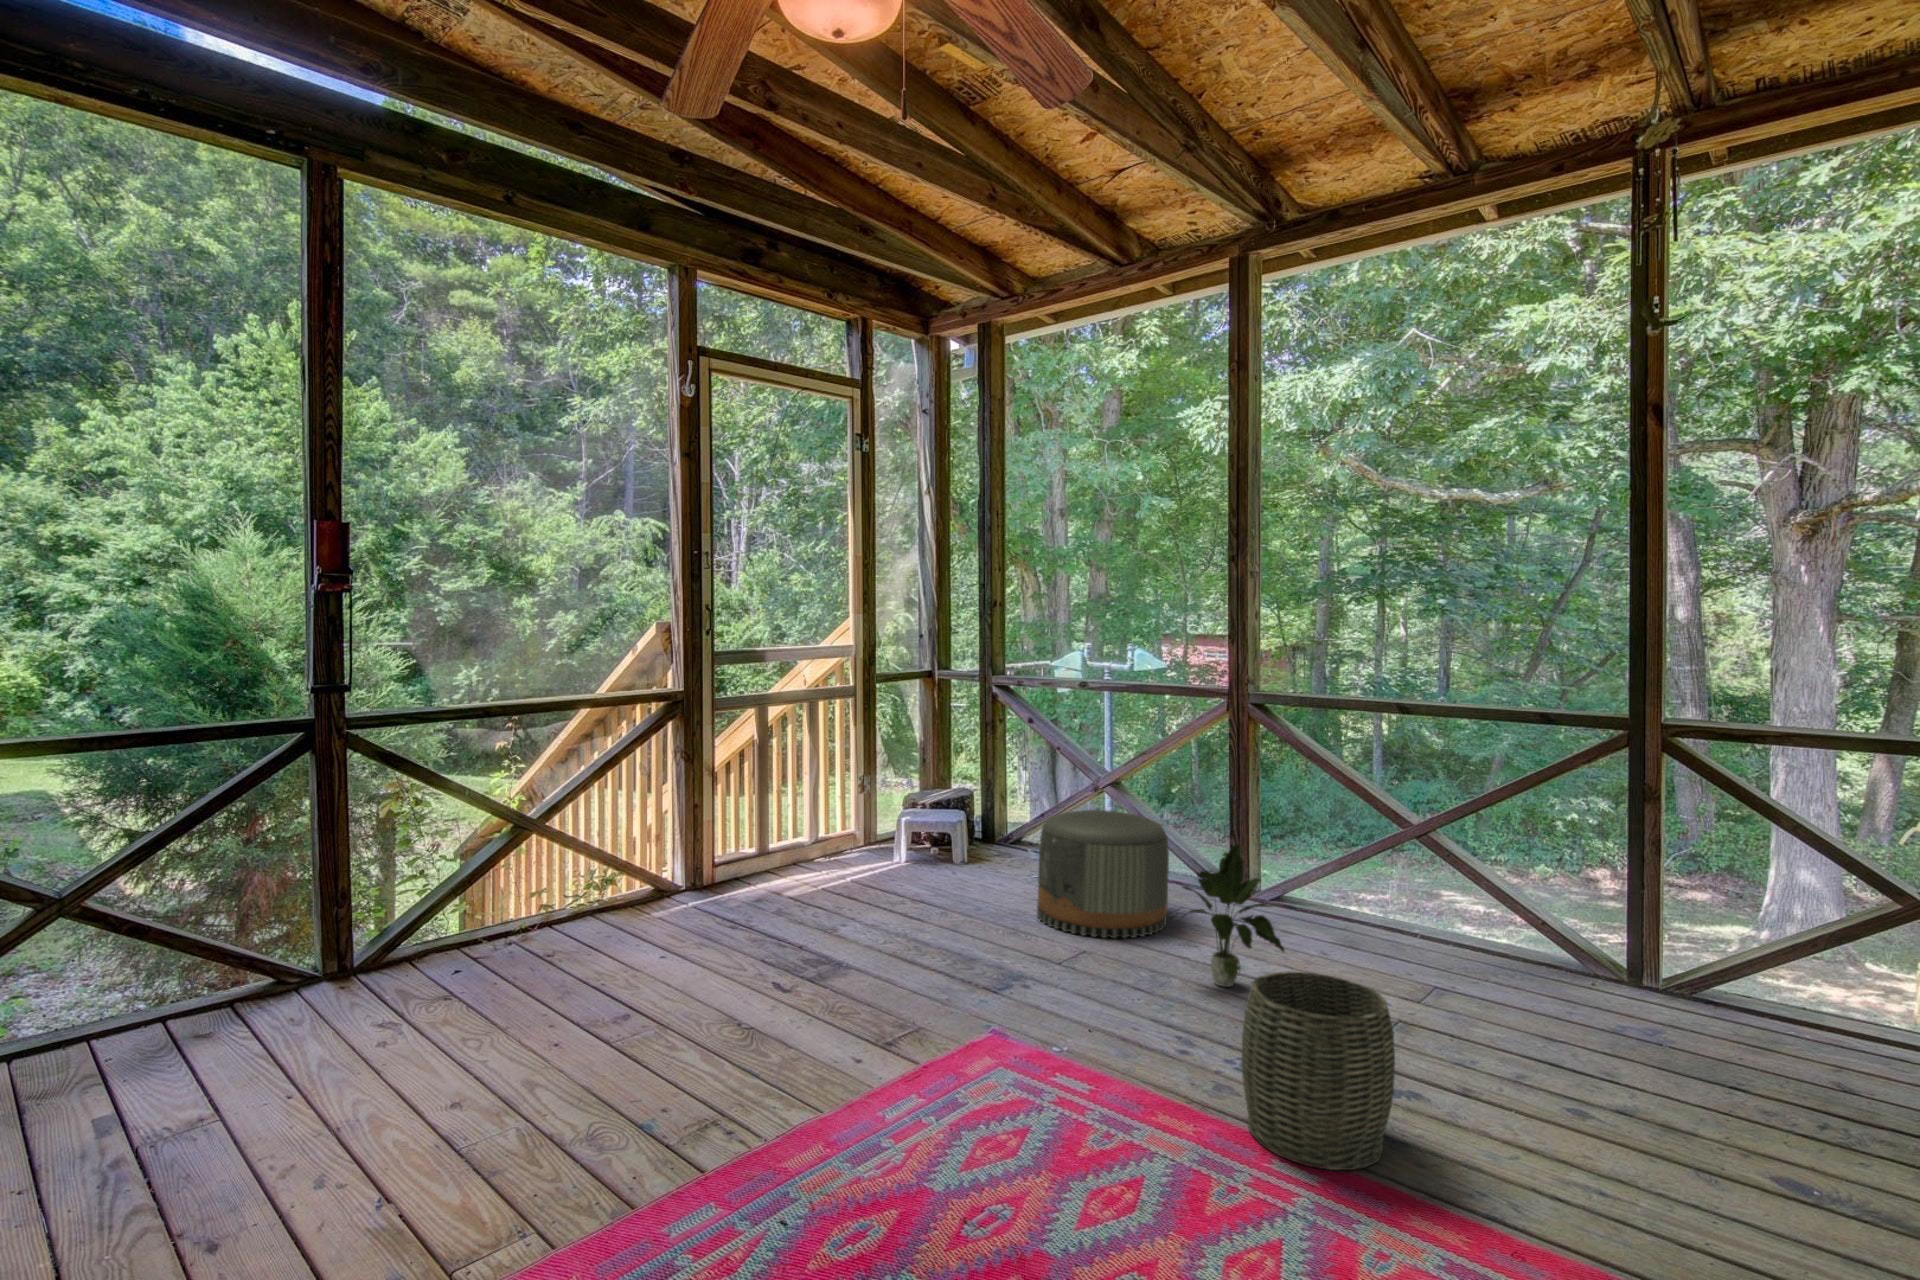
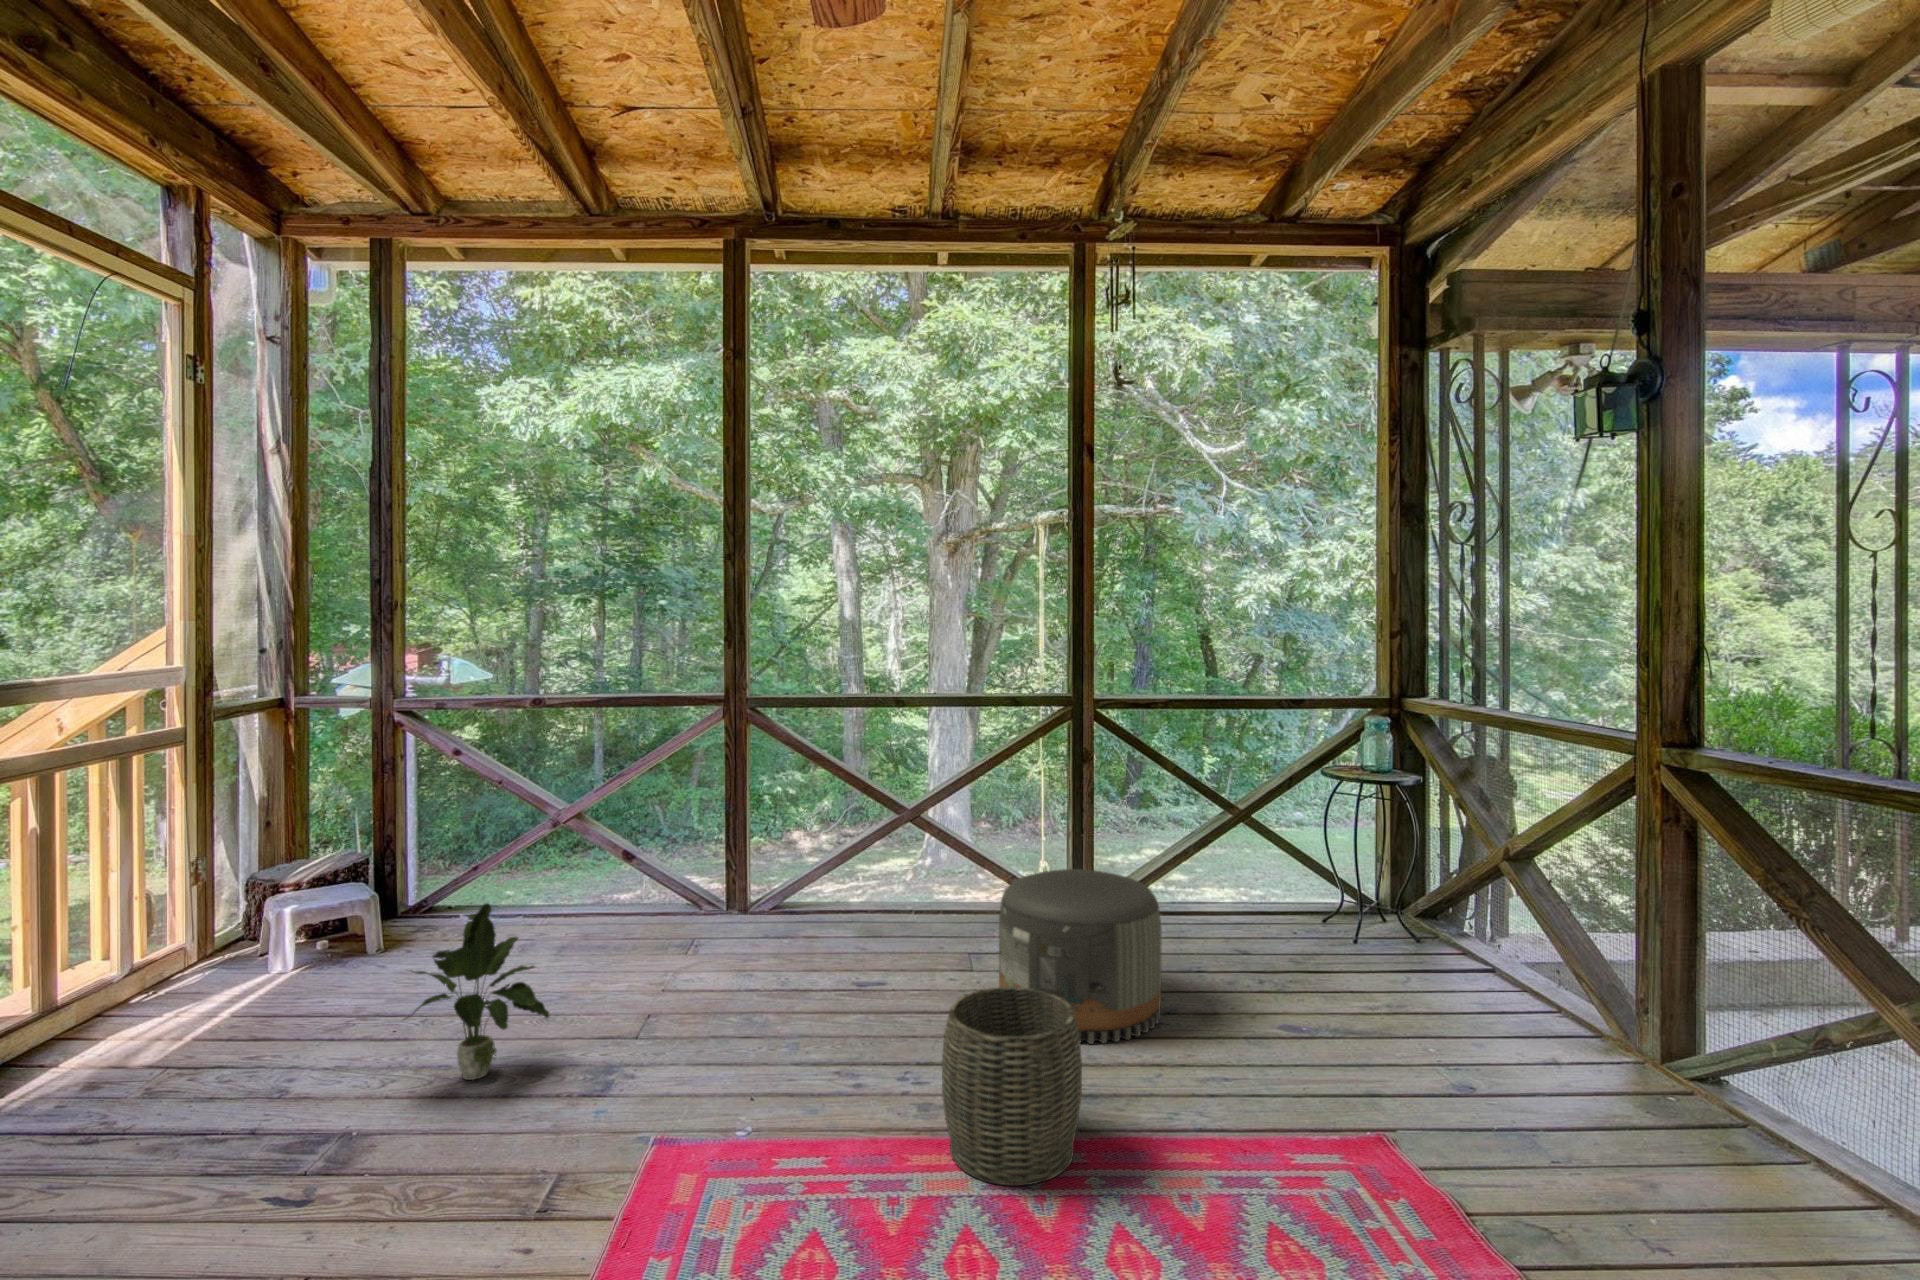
pouf: present [1037,810,1169,938] -> present [999,869,1161,1044]
potted plant: present [1183,844,1284,987] -> present [405,903,549,1080]

